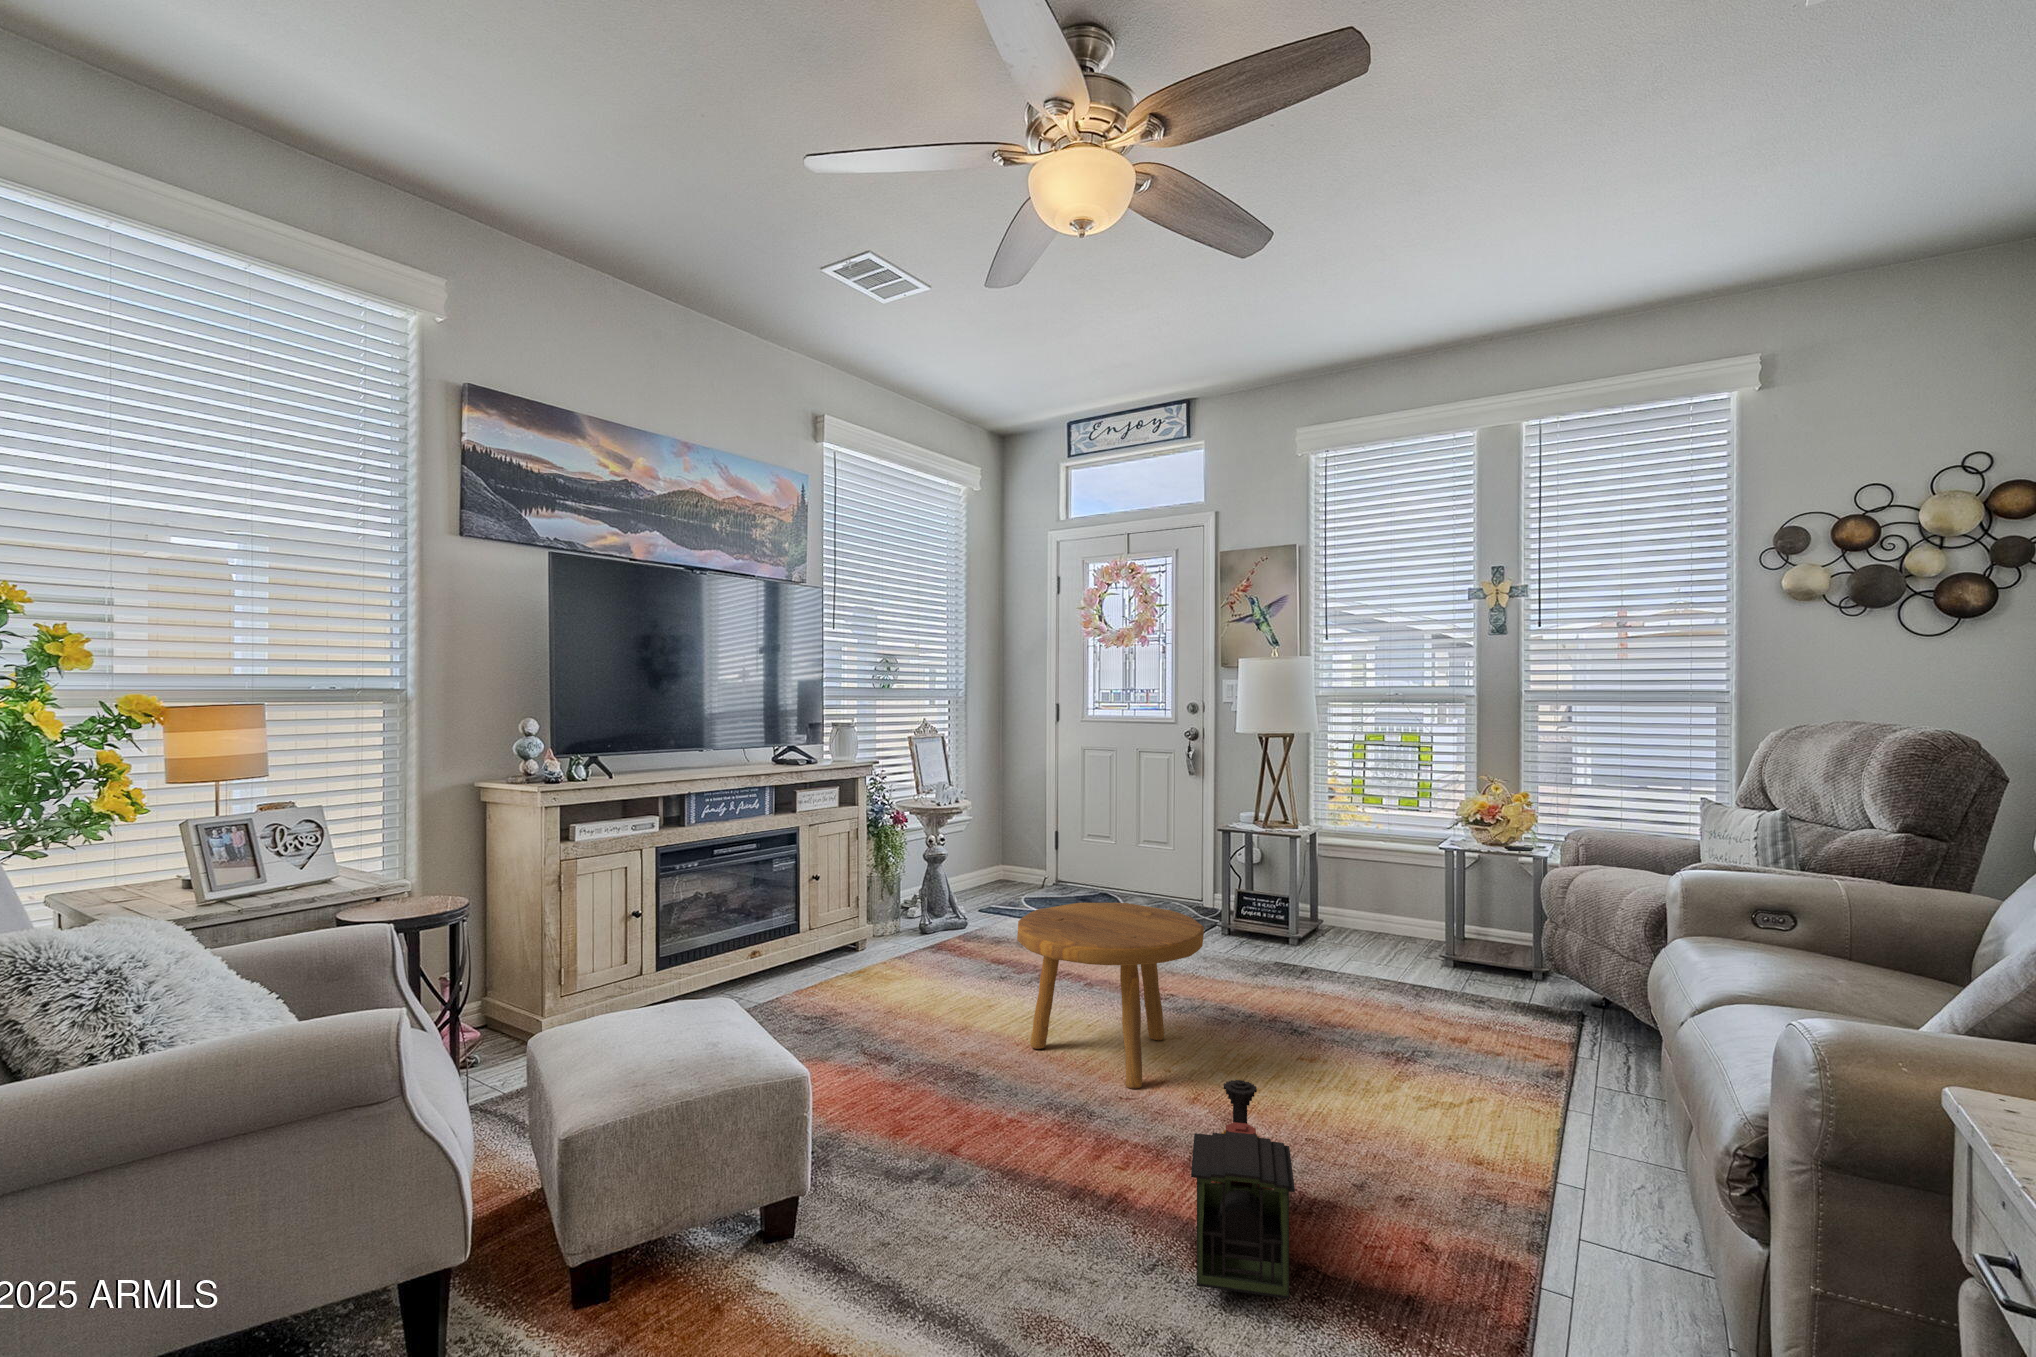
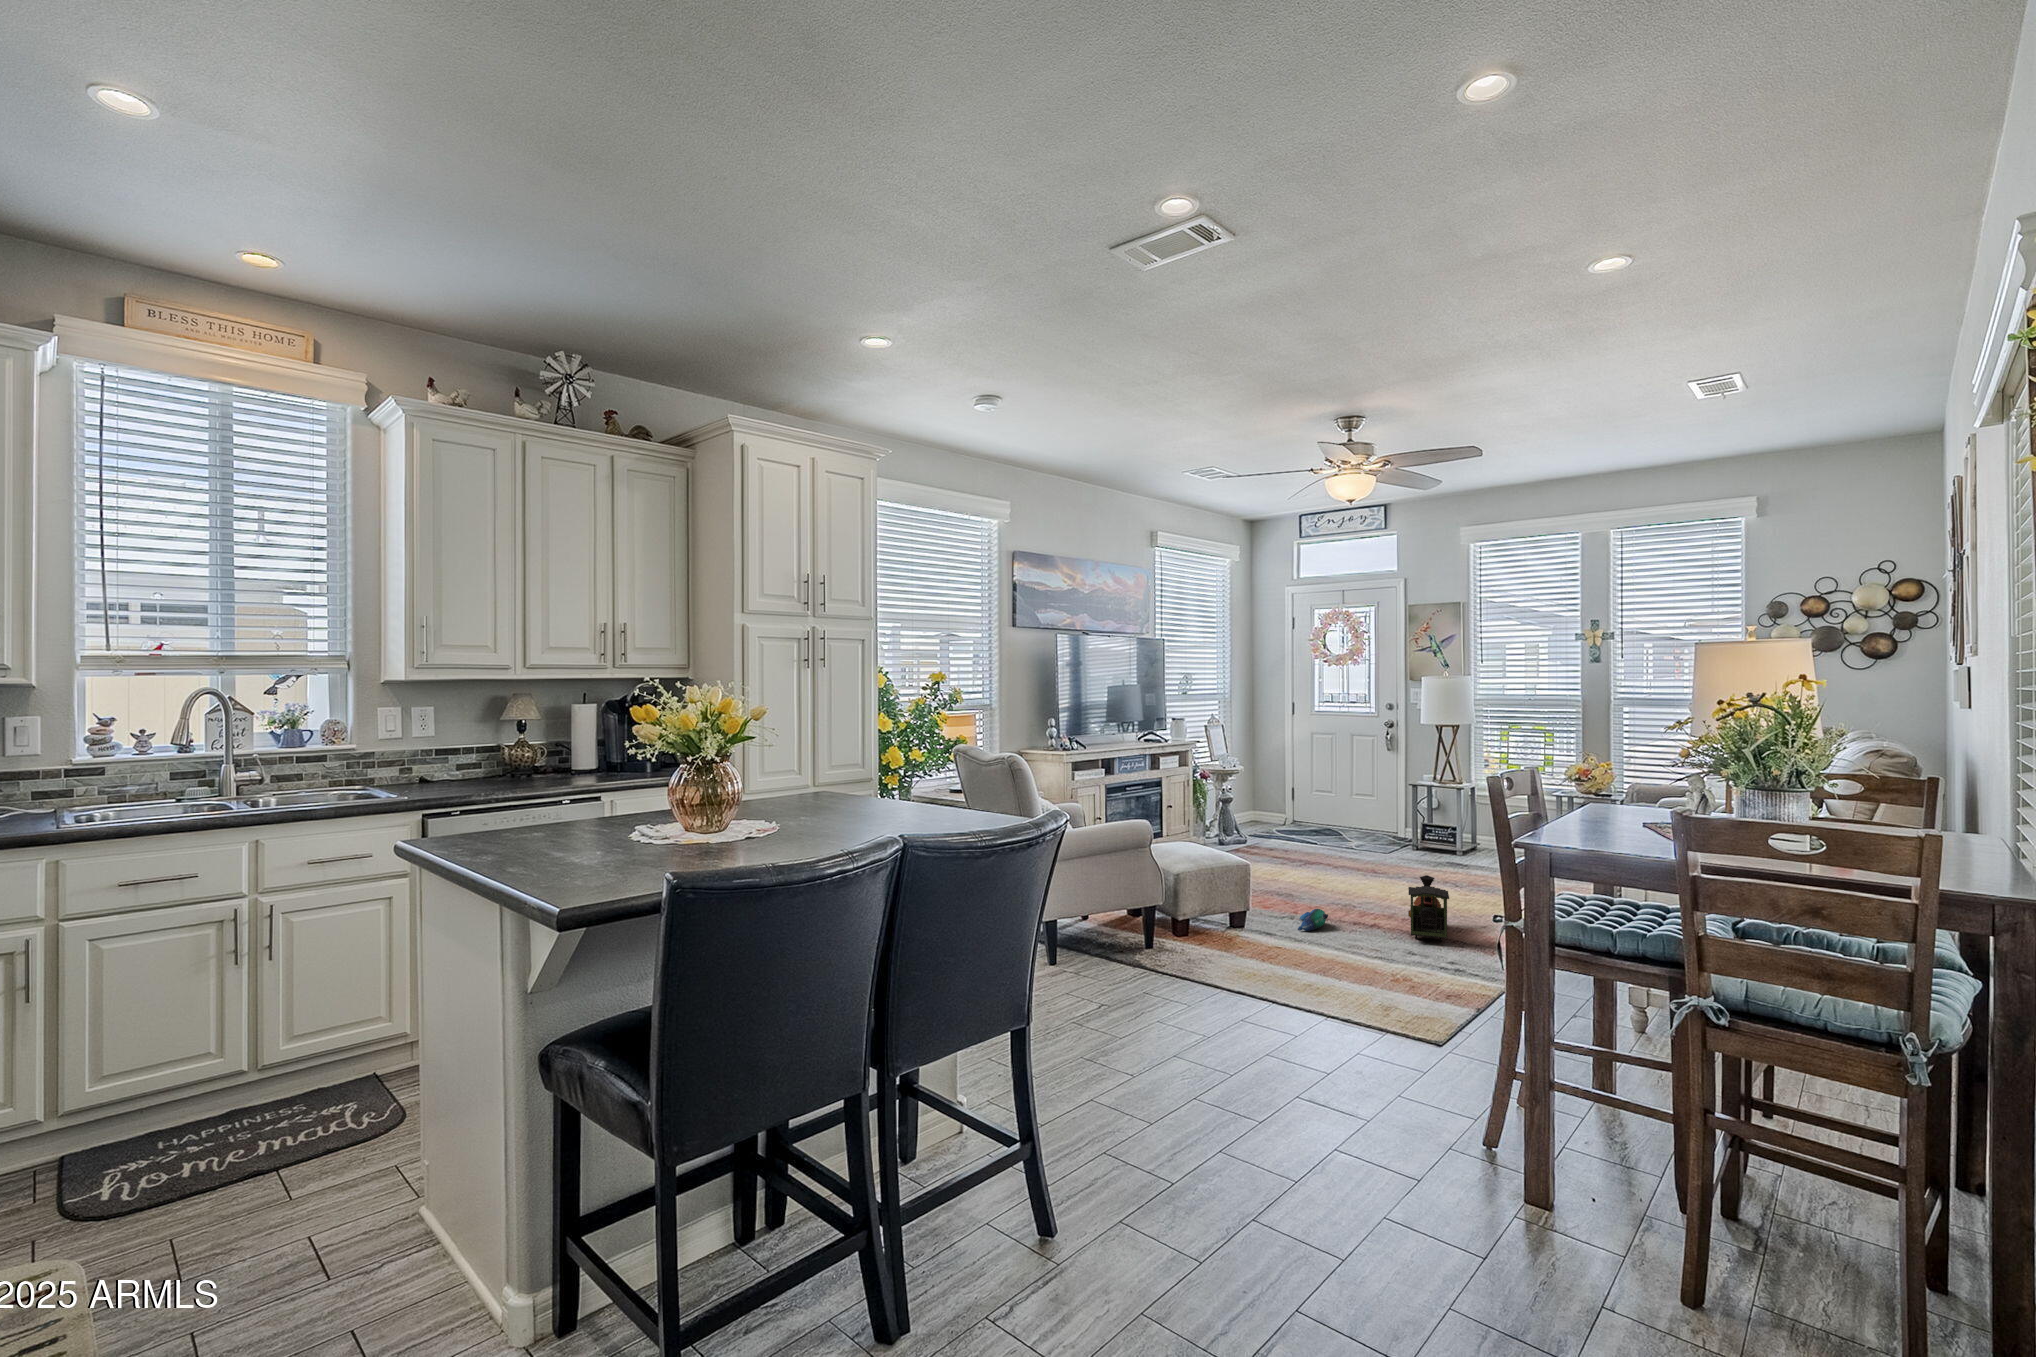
footstool: present [1017,903,1204,1089] -> none [1307,816,1406,899]
plush toy: none [920,1173,1003,1258] -> present [1298,909,1328,931]

